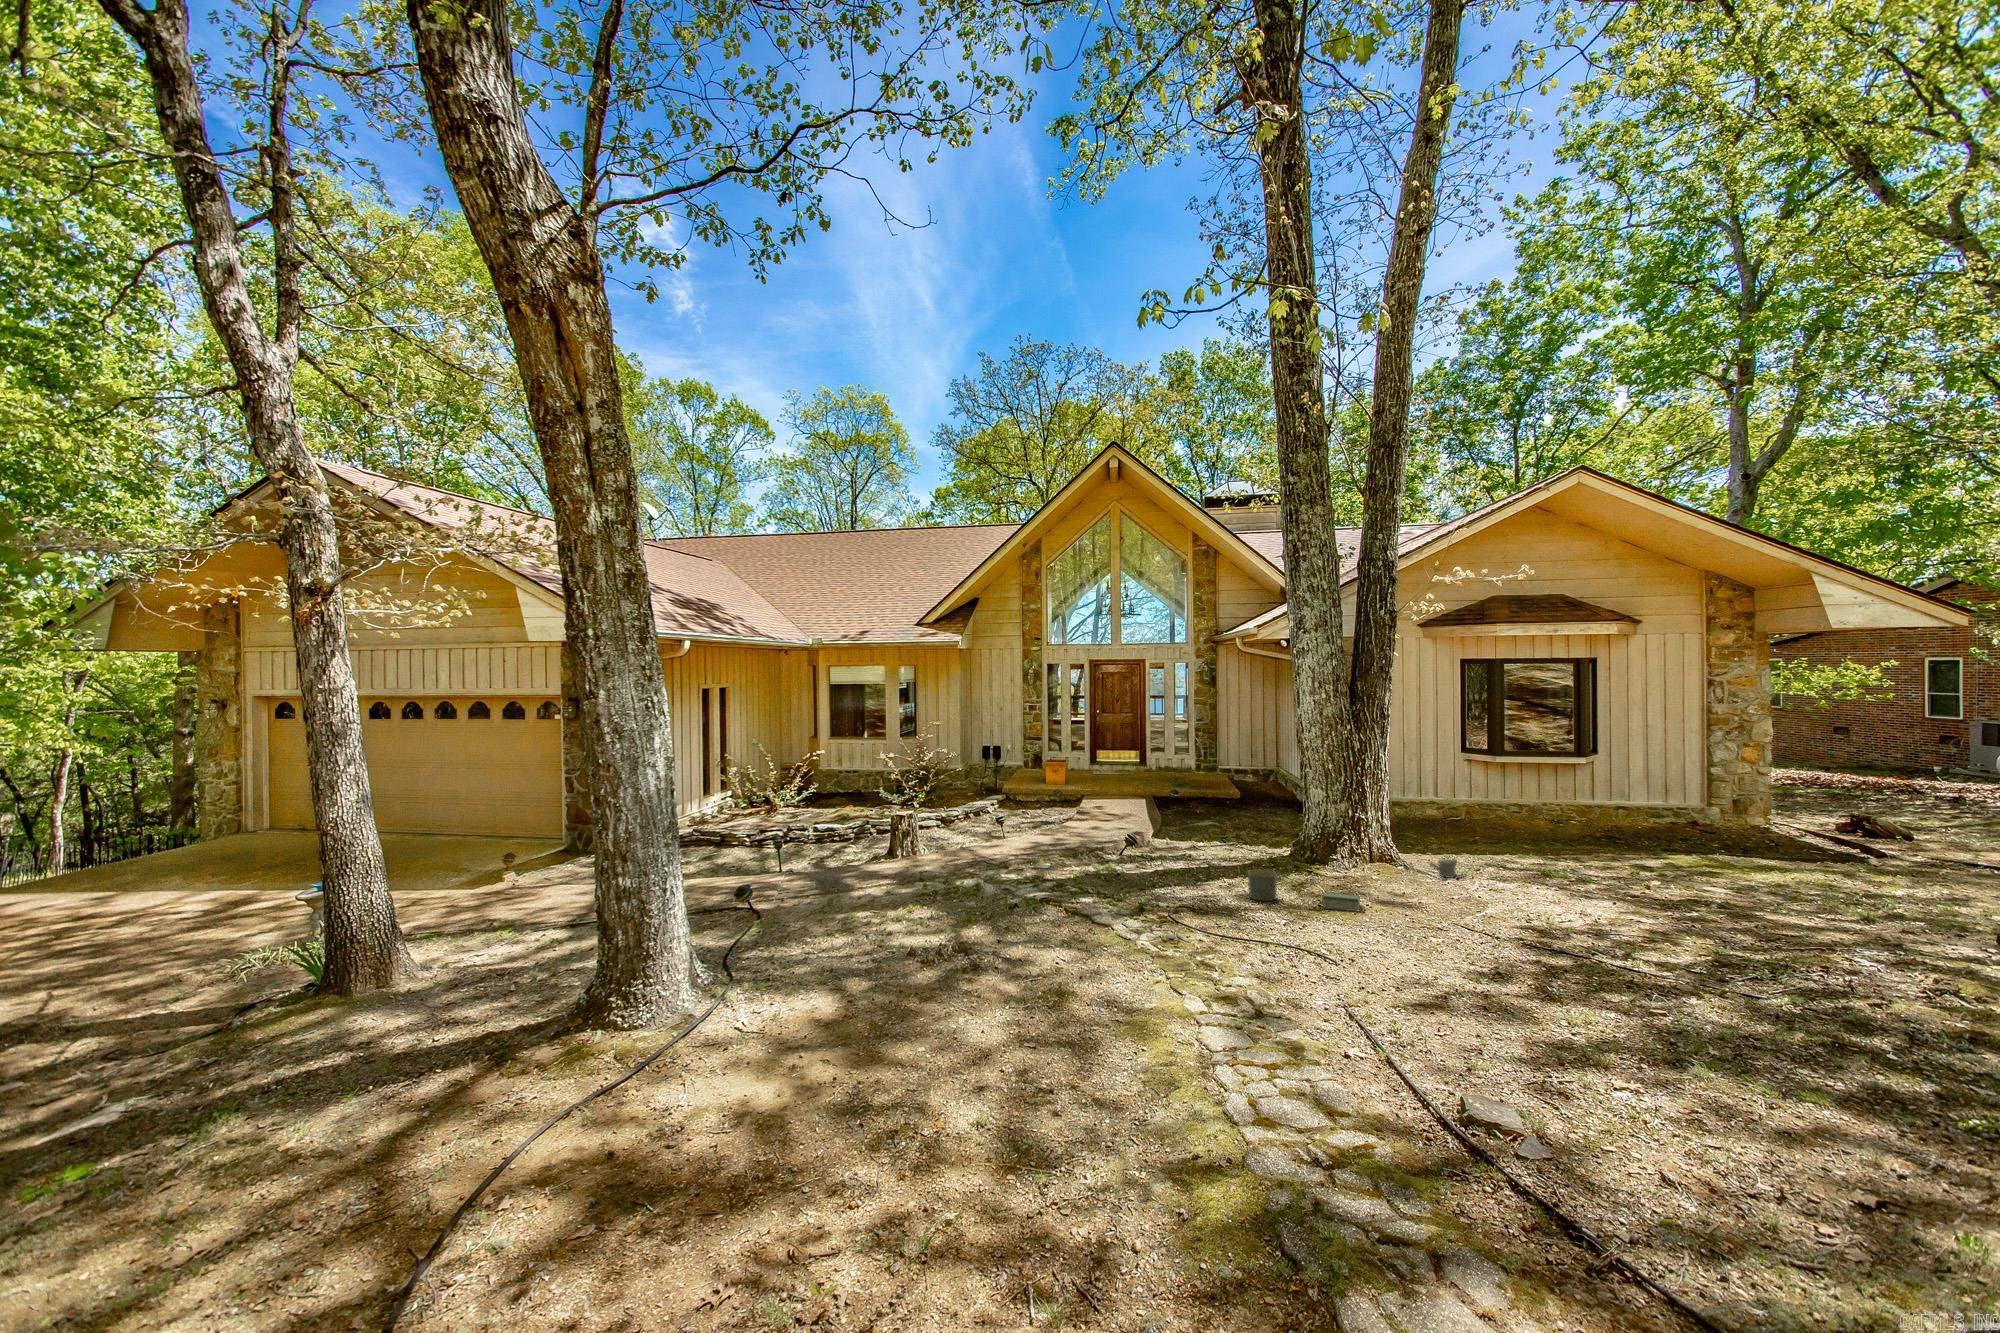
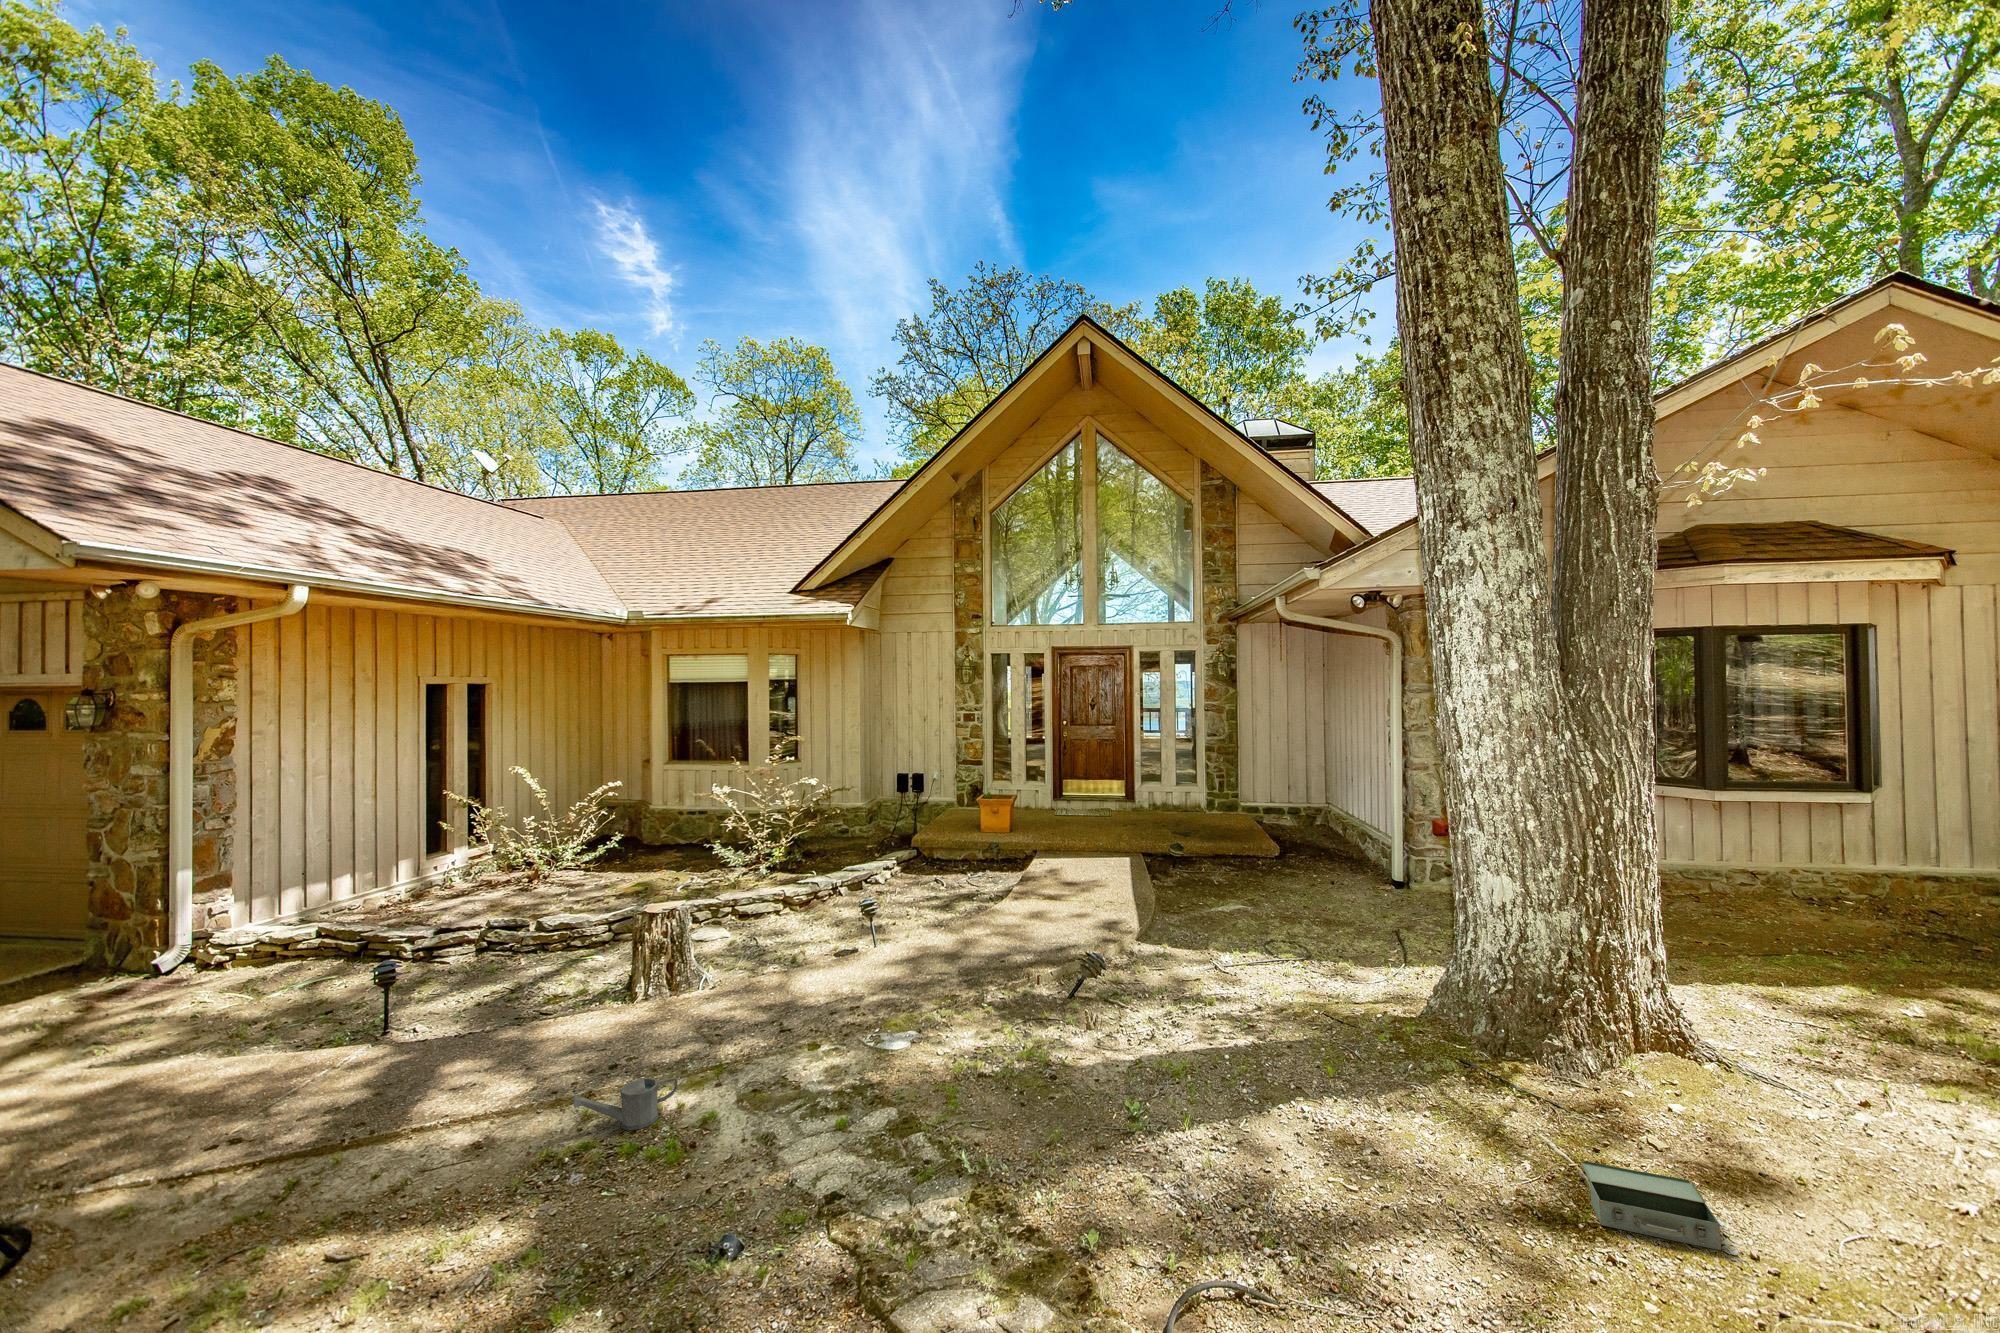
watering can: present [1429,860,1457,878] -> present [573,1077,677,1131]
planter: present [1248,869,1277,901] -> none [1375,1083,1454,1183]

